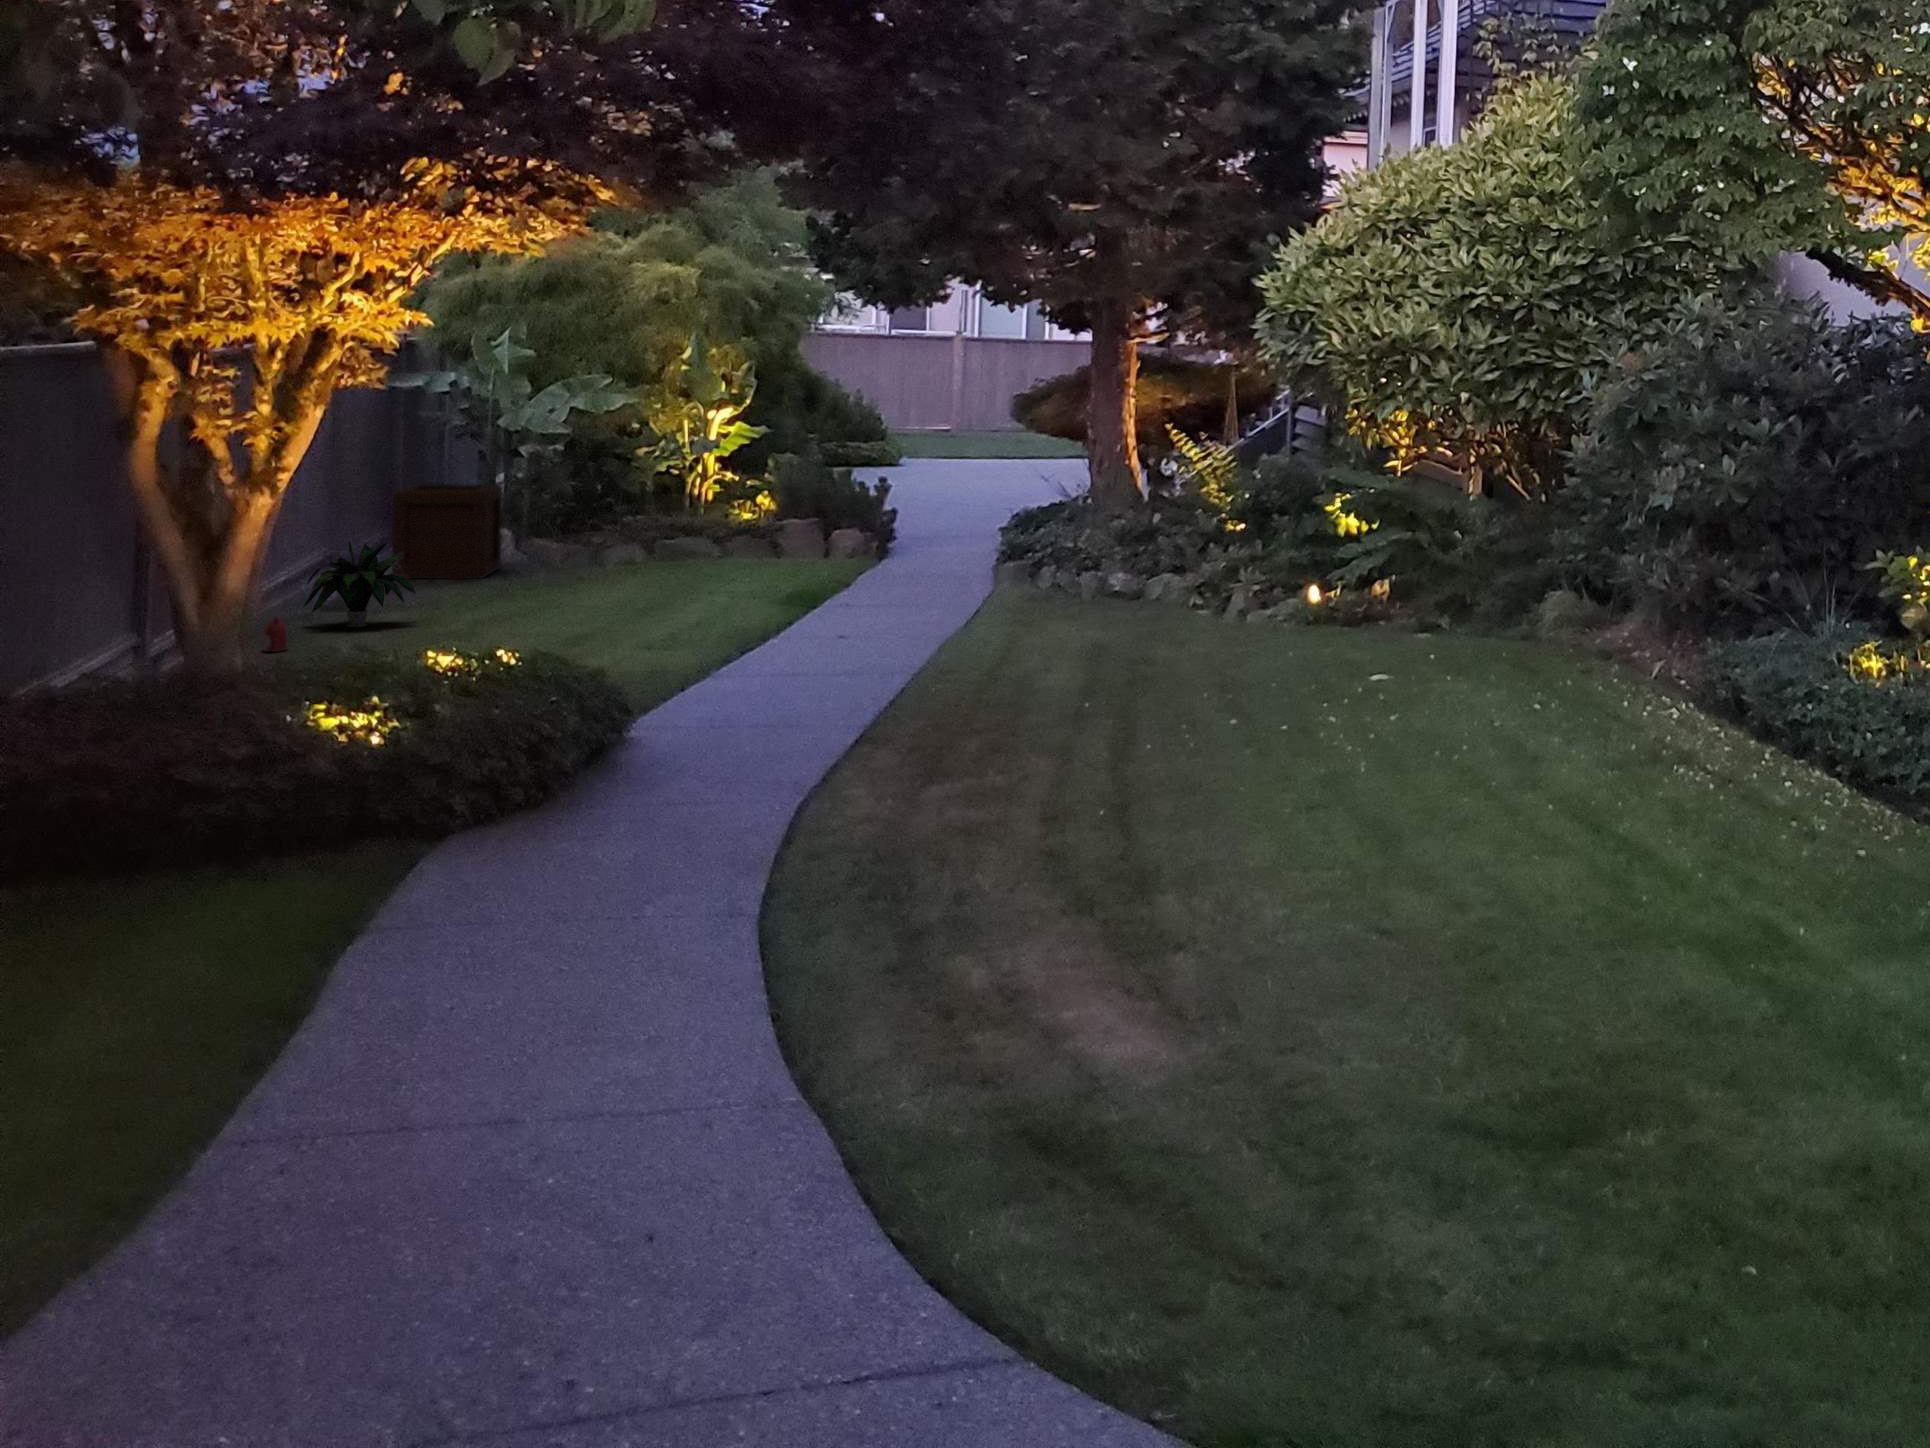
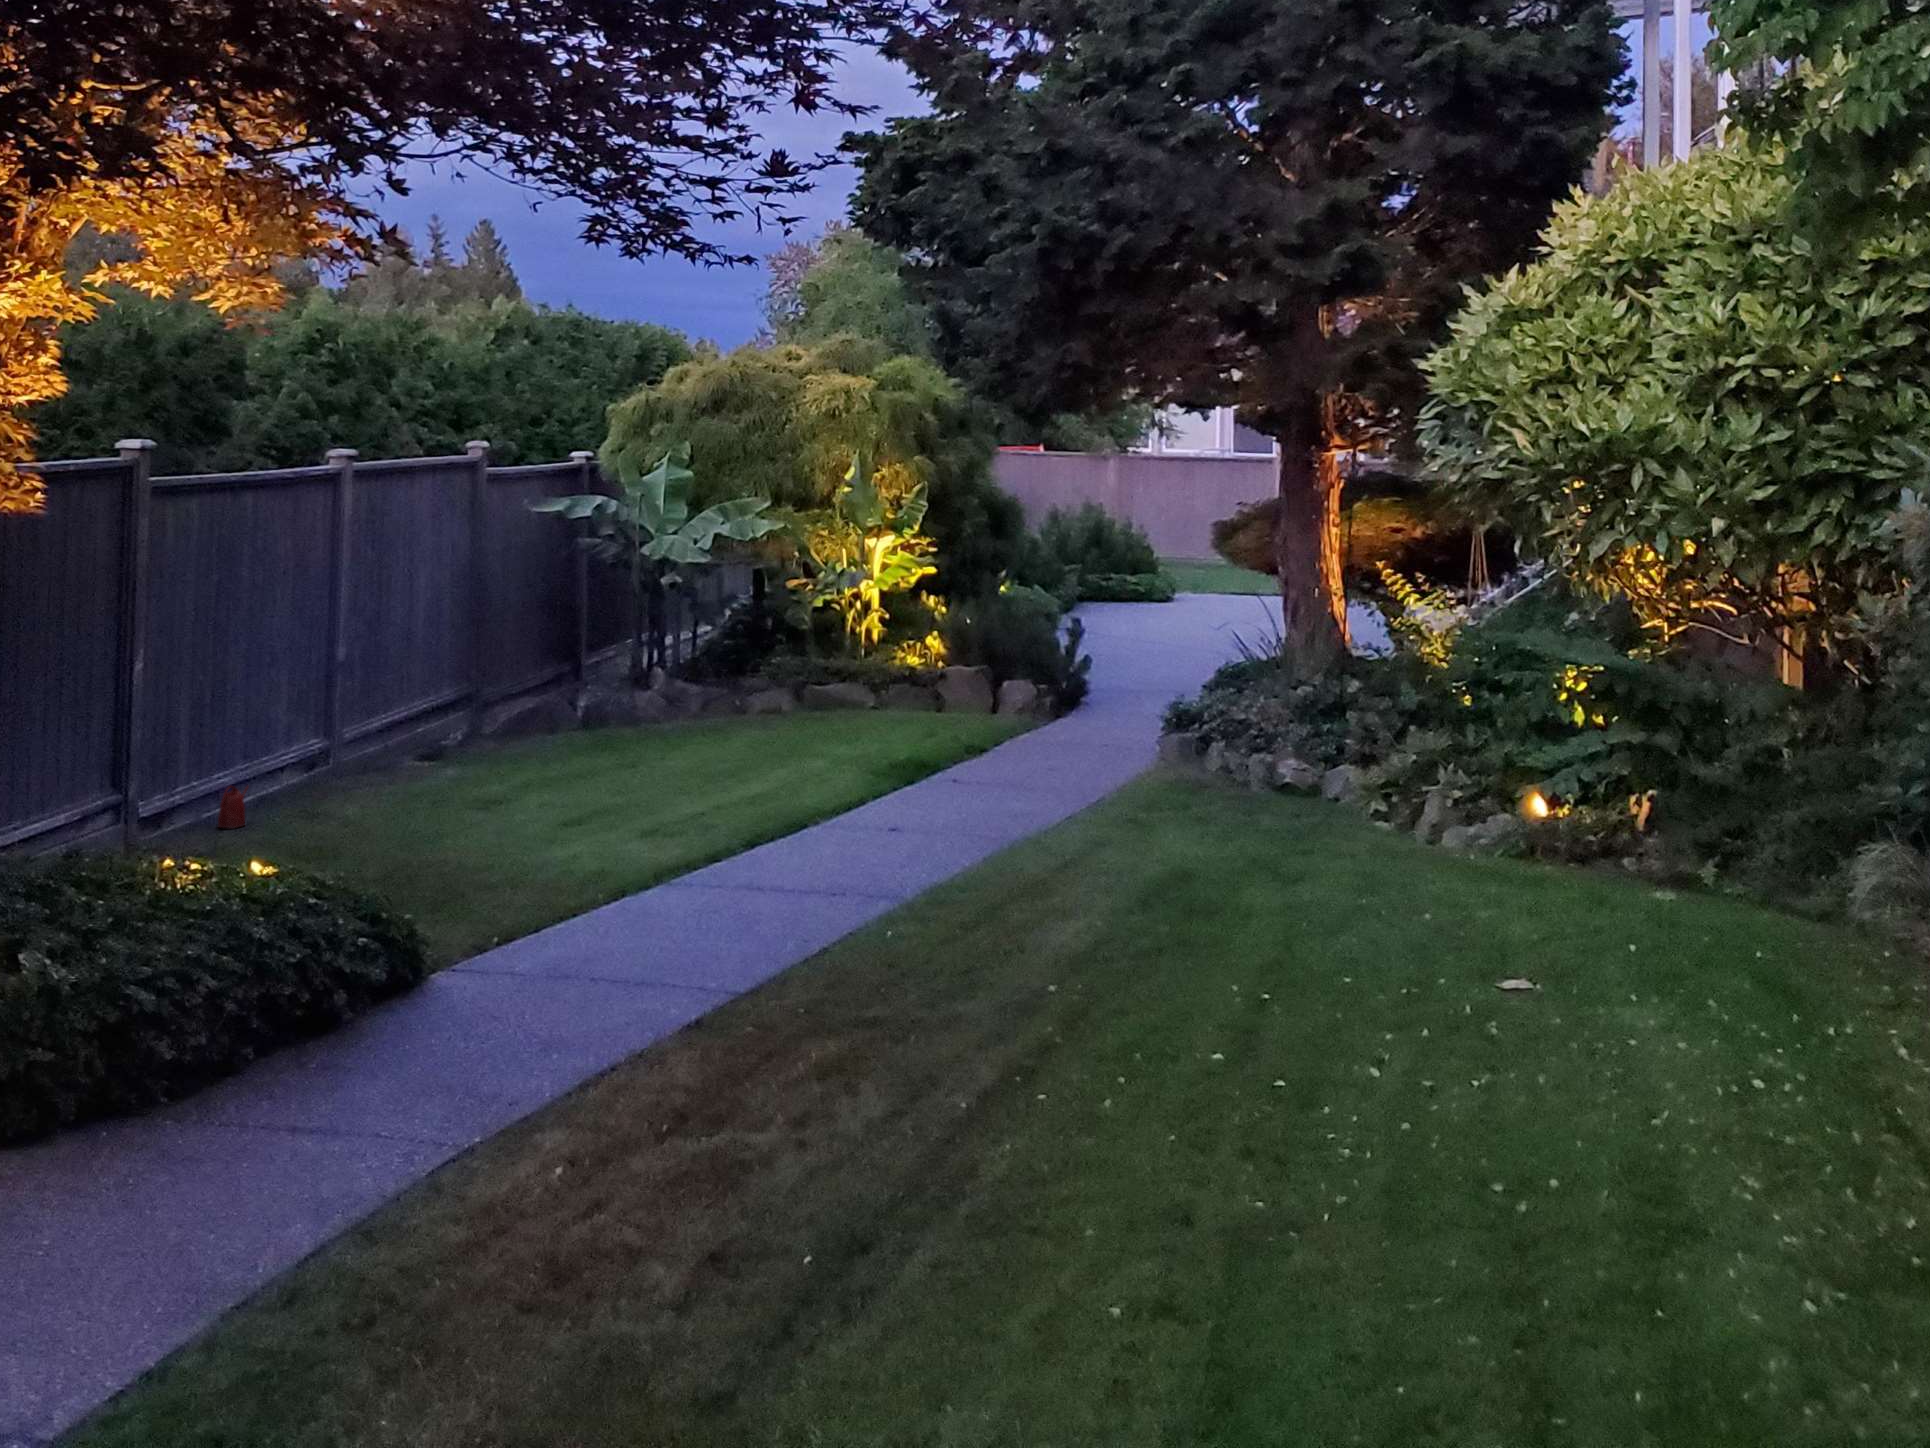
wooden crate: present [392,484,502,579] -> none [494,623,620,733]
potted plant: present [303,541,416,627] -> none [307,693,434,797]

